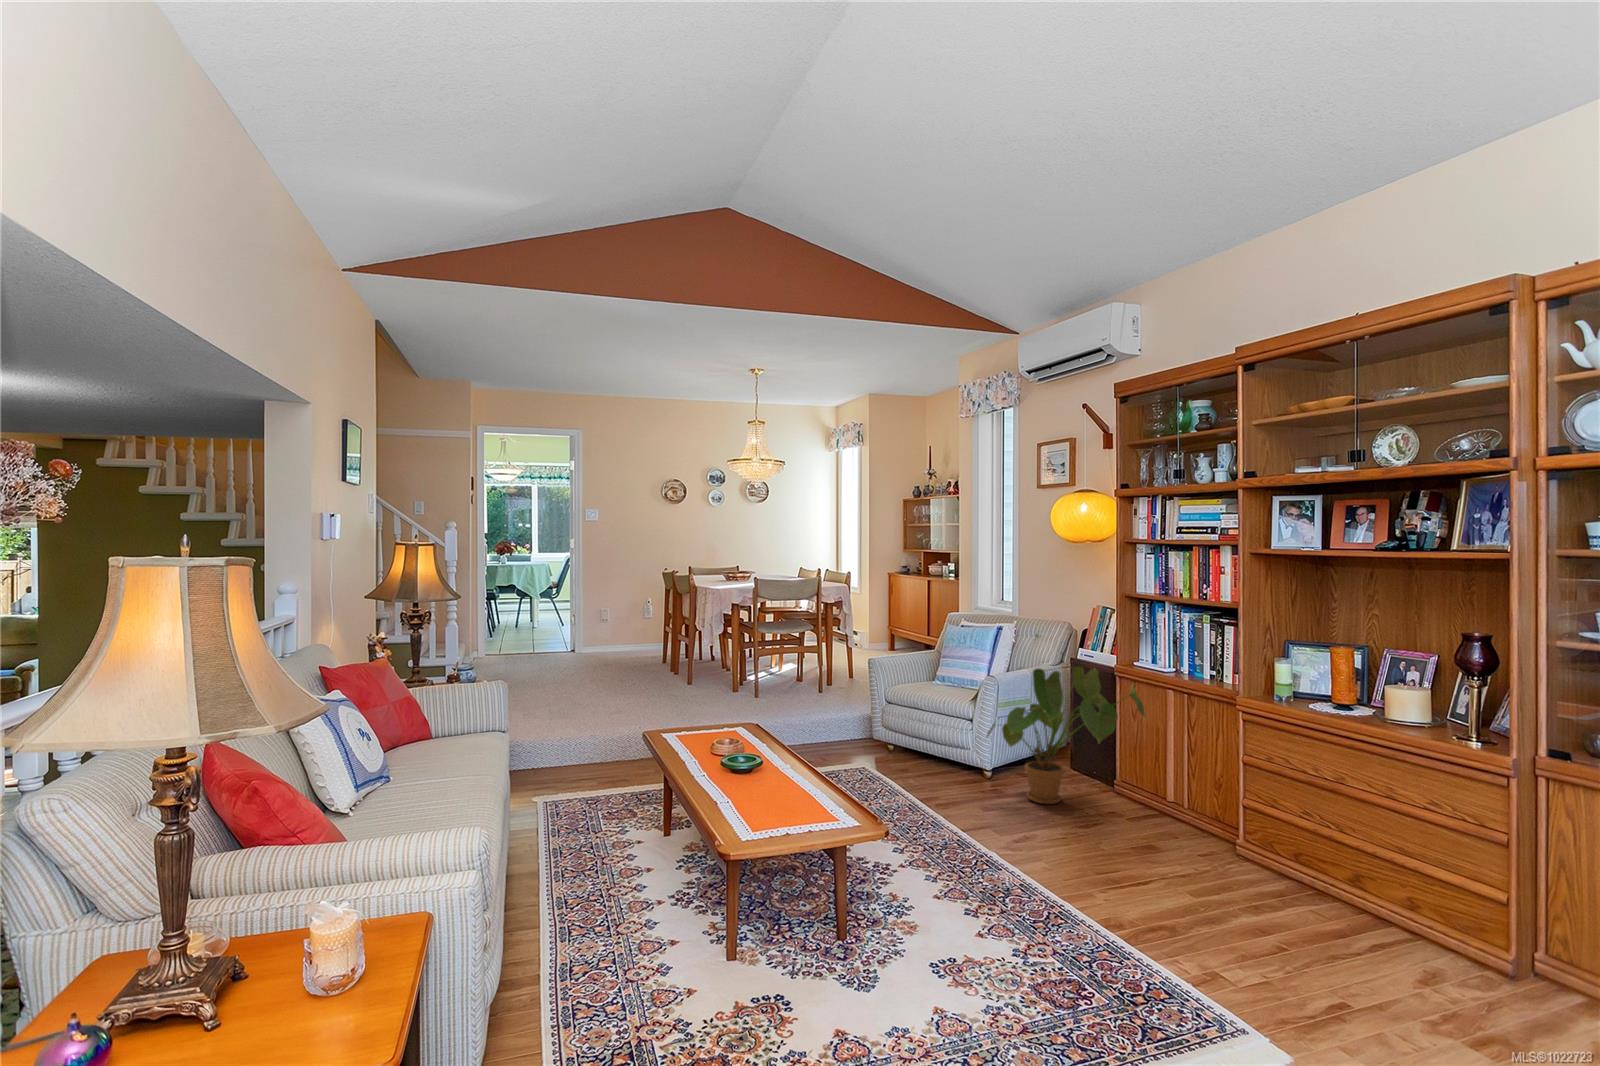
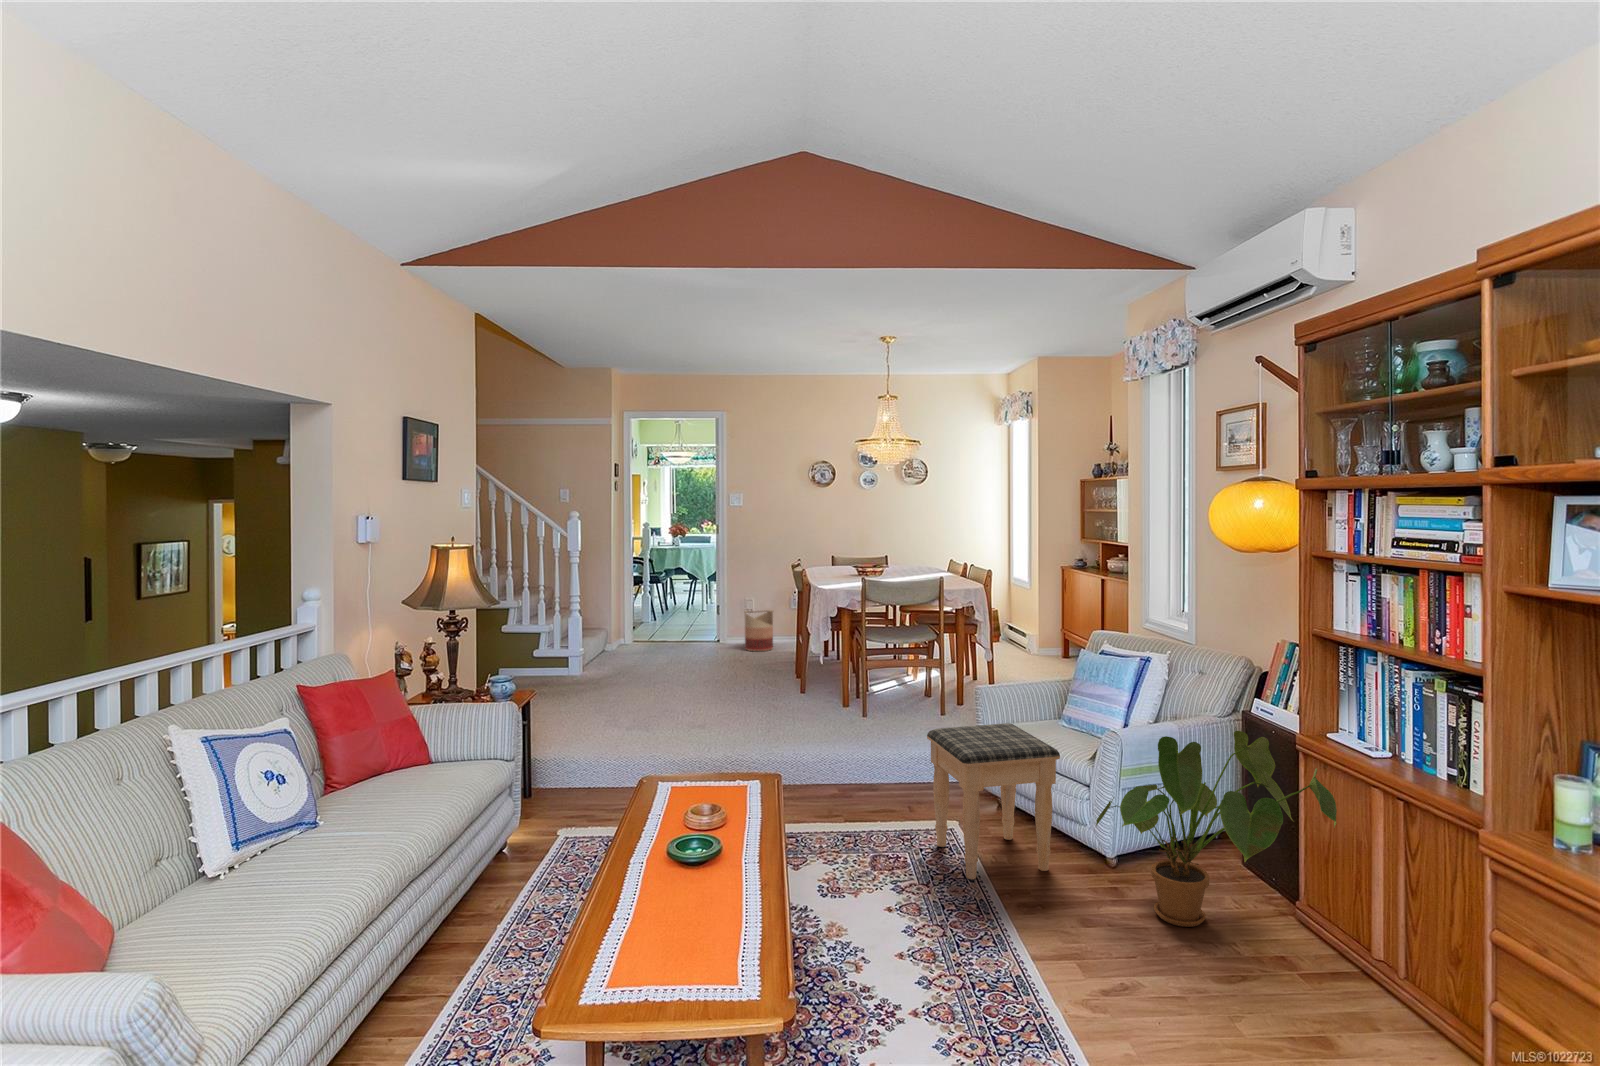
basket: none [604,614,632,652] -> present [745,610,773,651]
footstool: none [848,677,954,792] -> present [927,723,1060,879]

